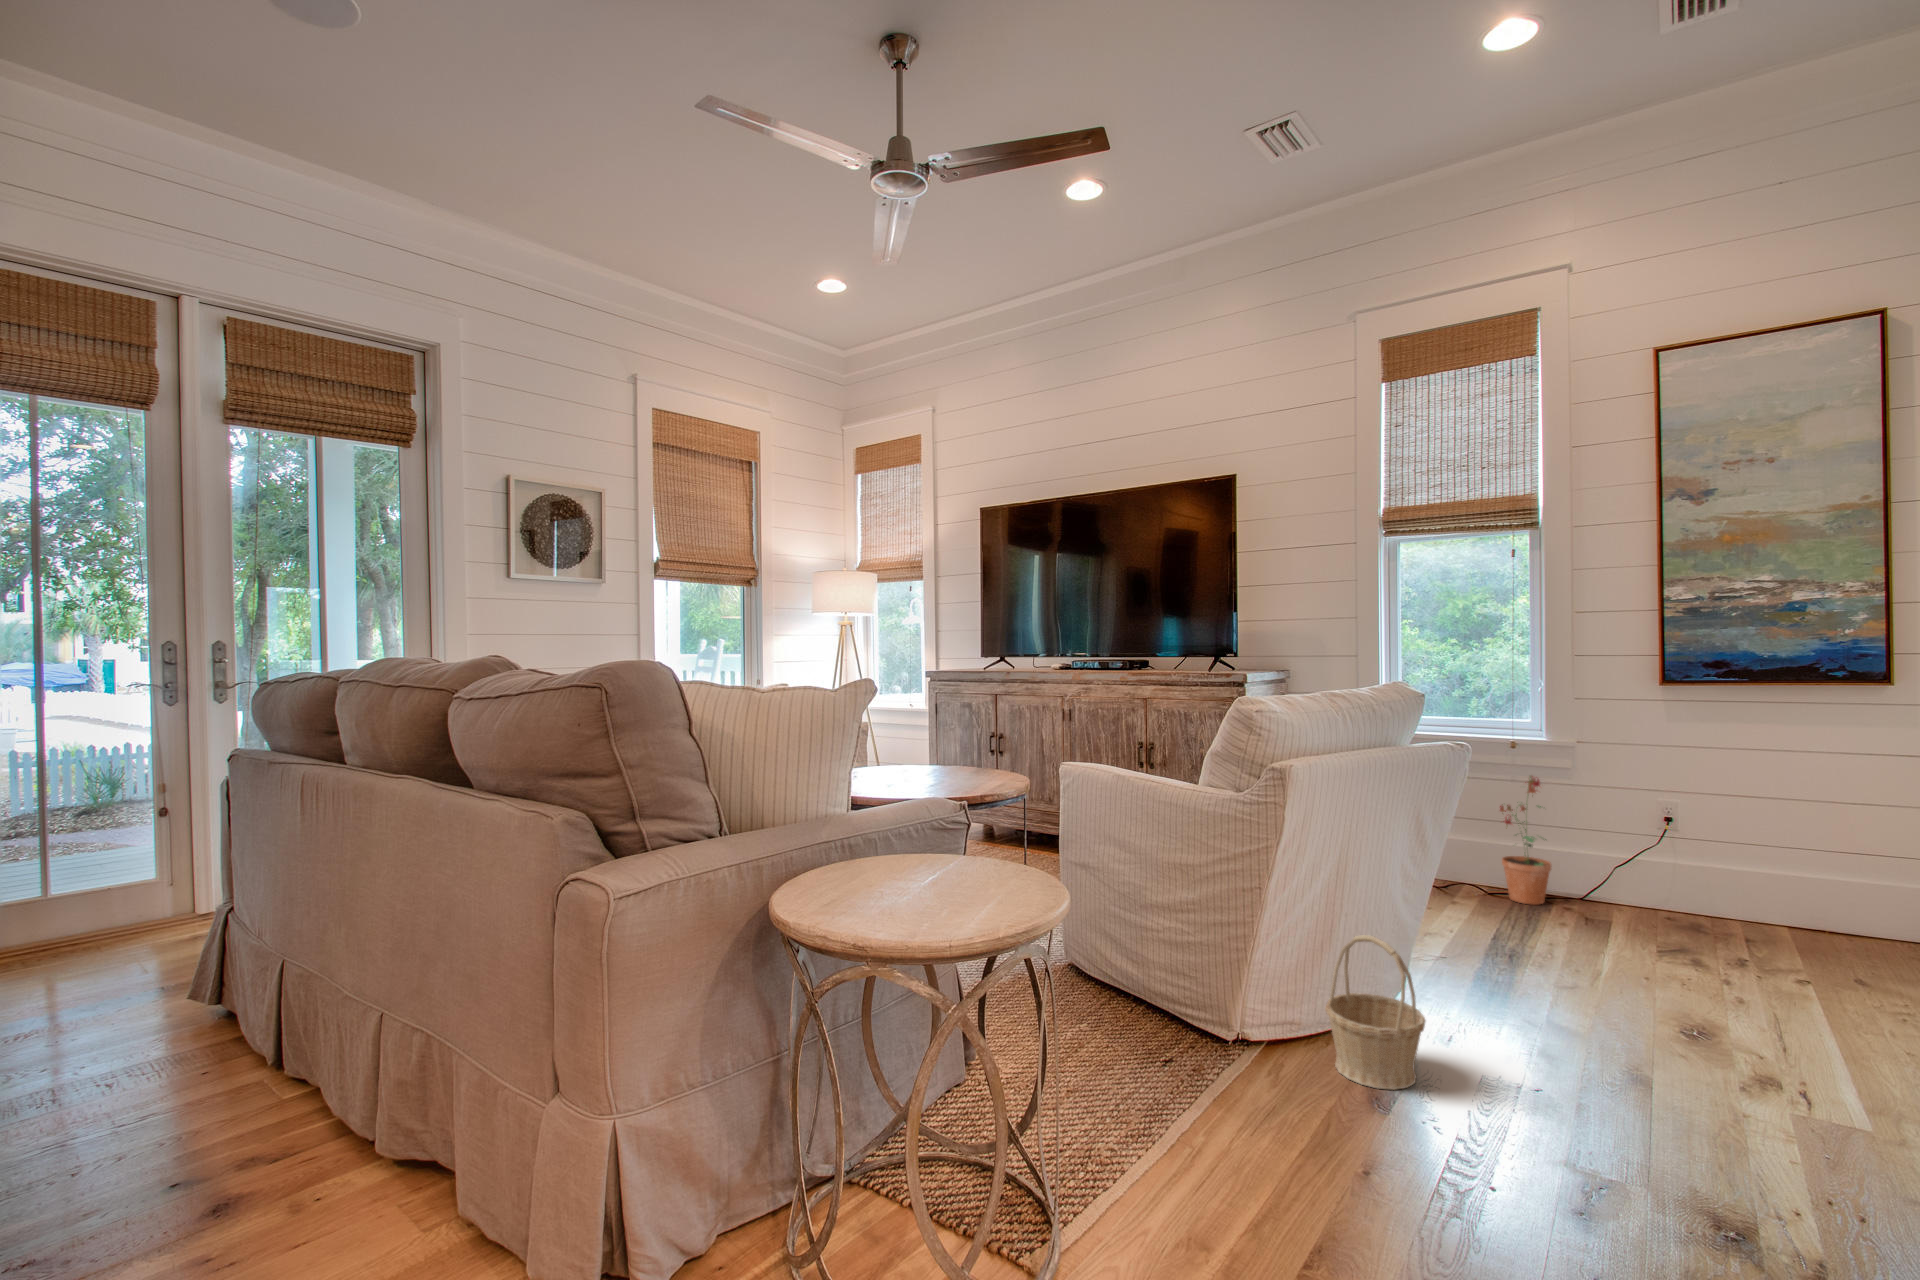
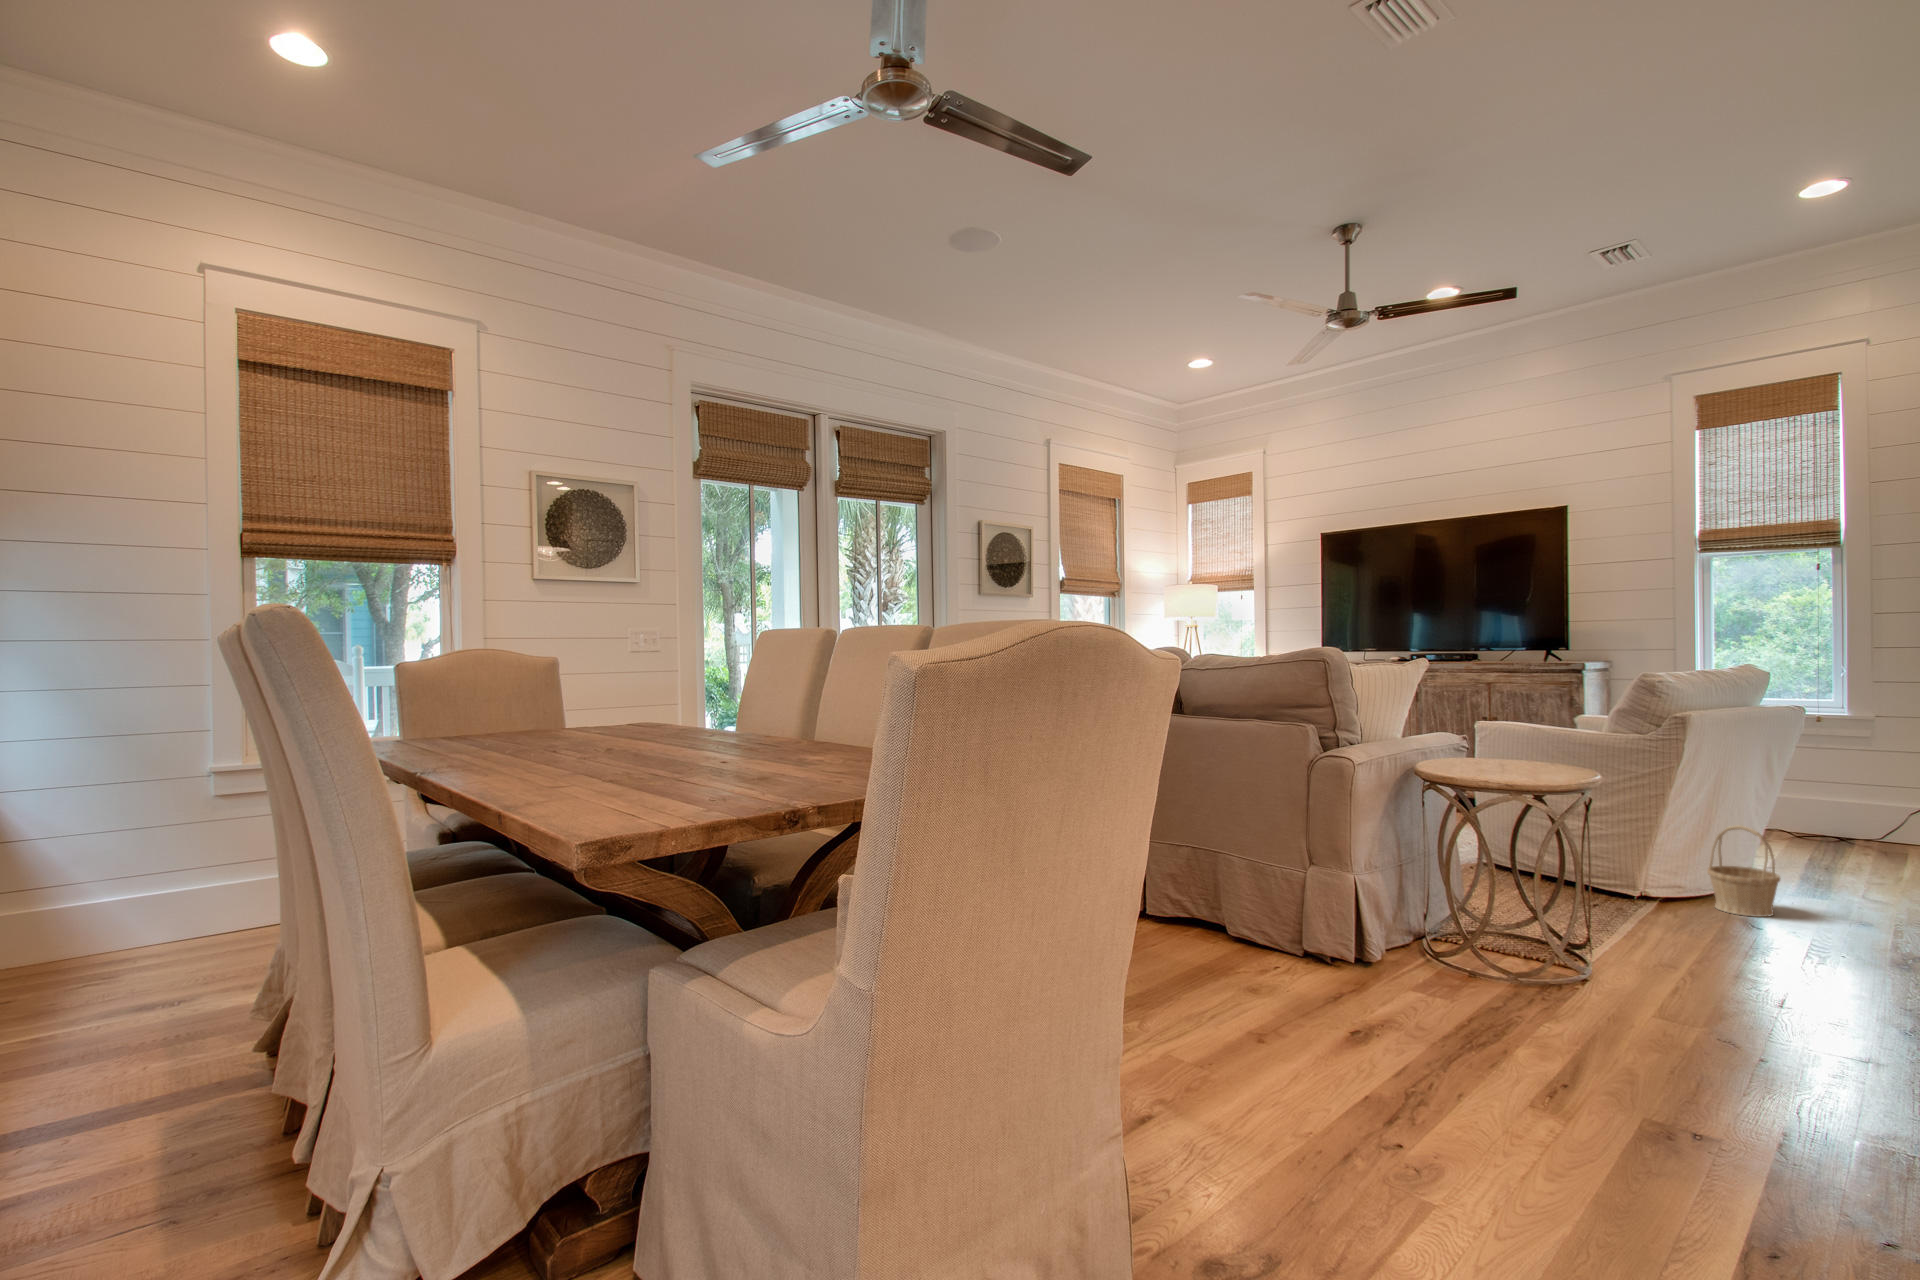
potted plant: present [1500,776,1551,905] -> none [1807,741,1857,841]

